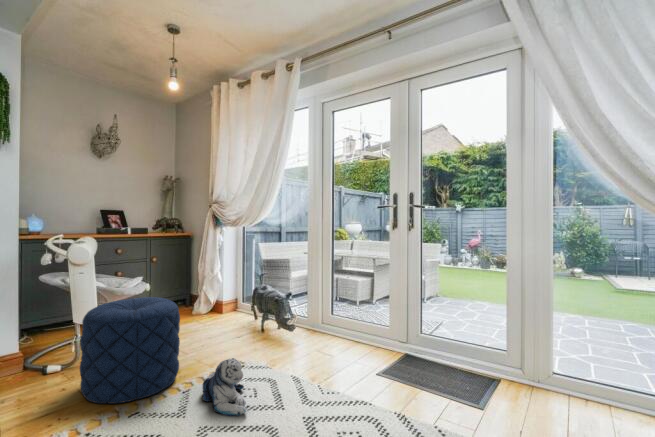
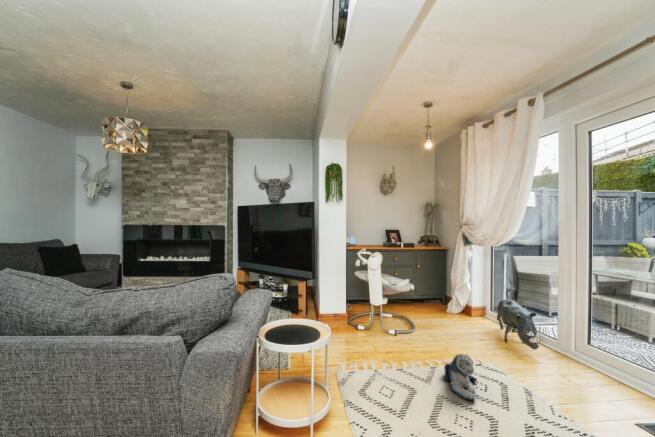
pouf: present [80,297,180,404] -> none [372,295,430,363]

